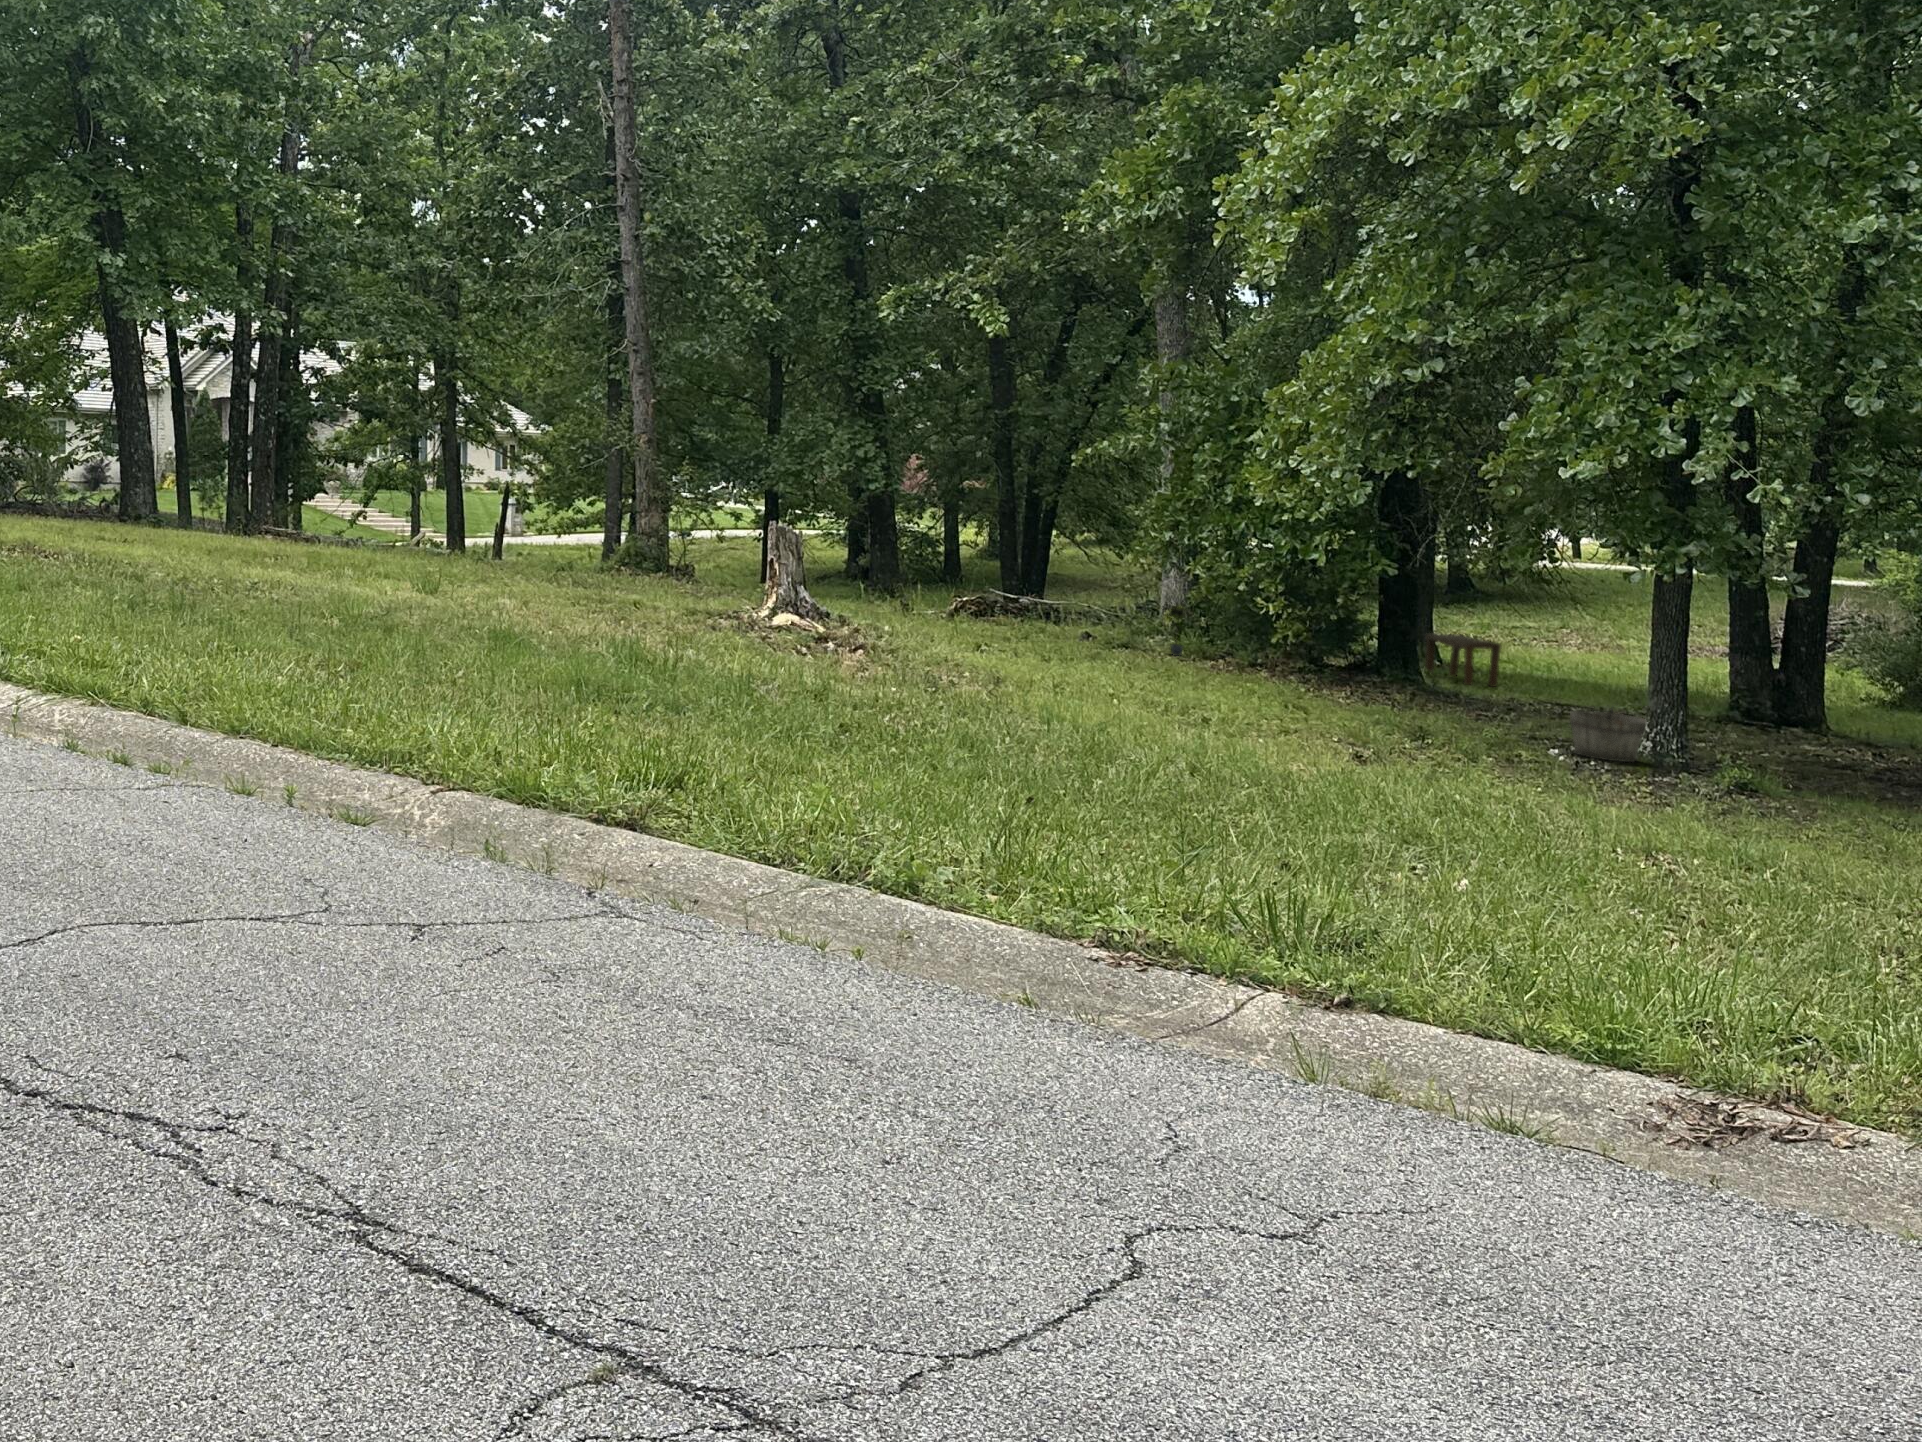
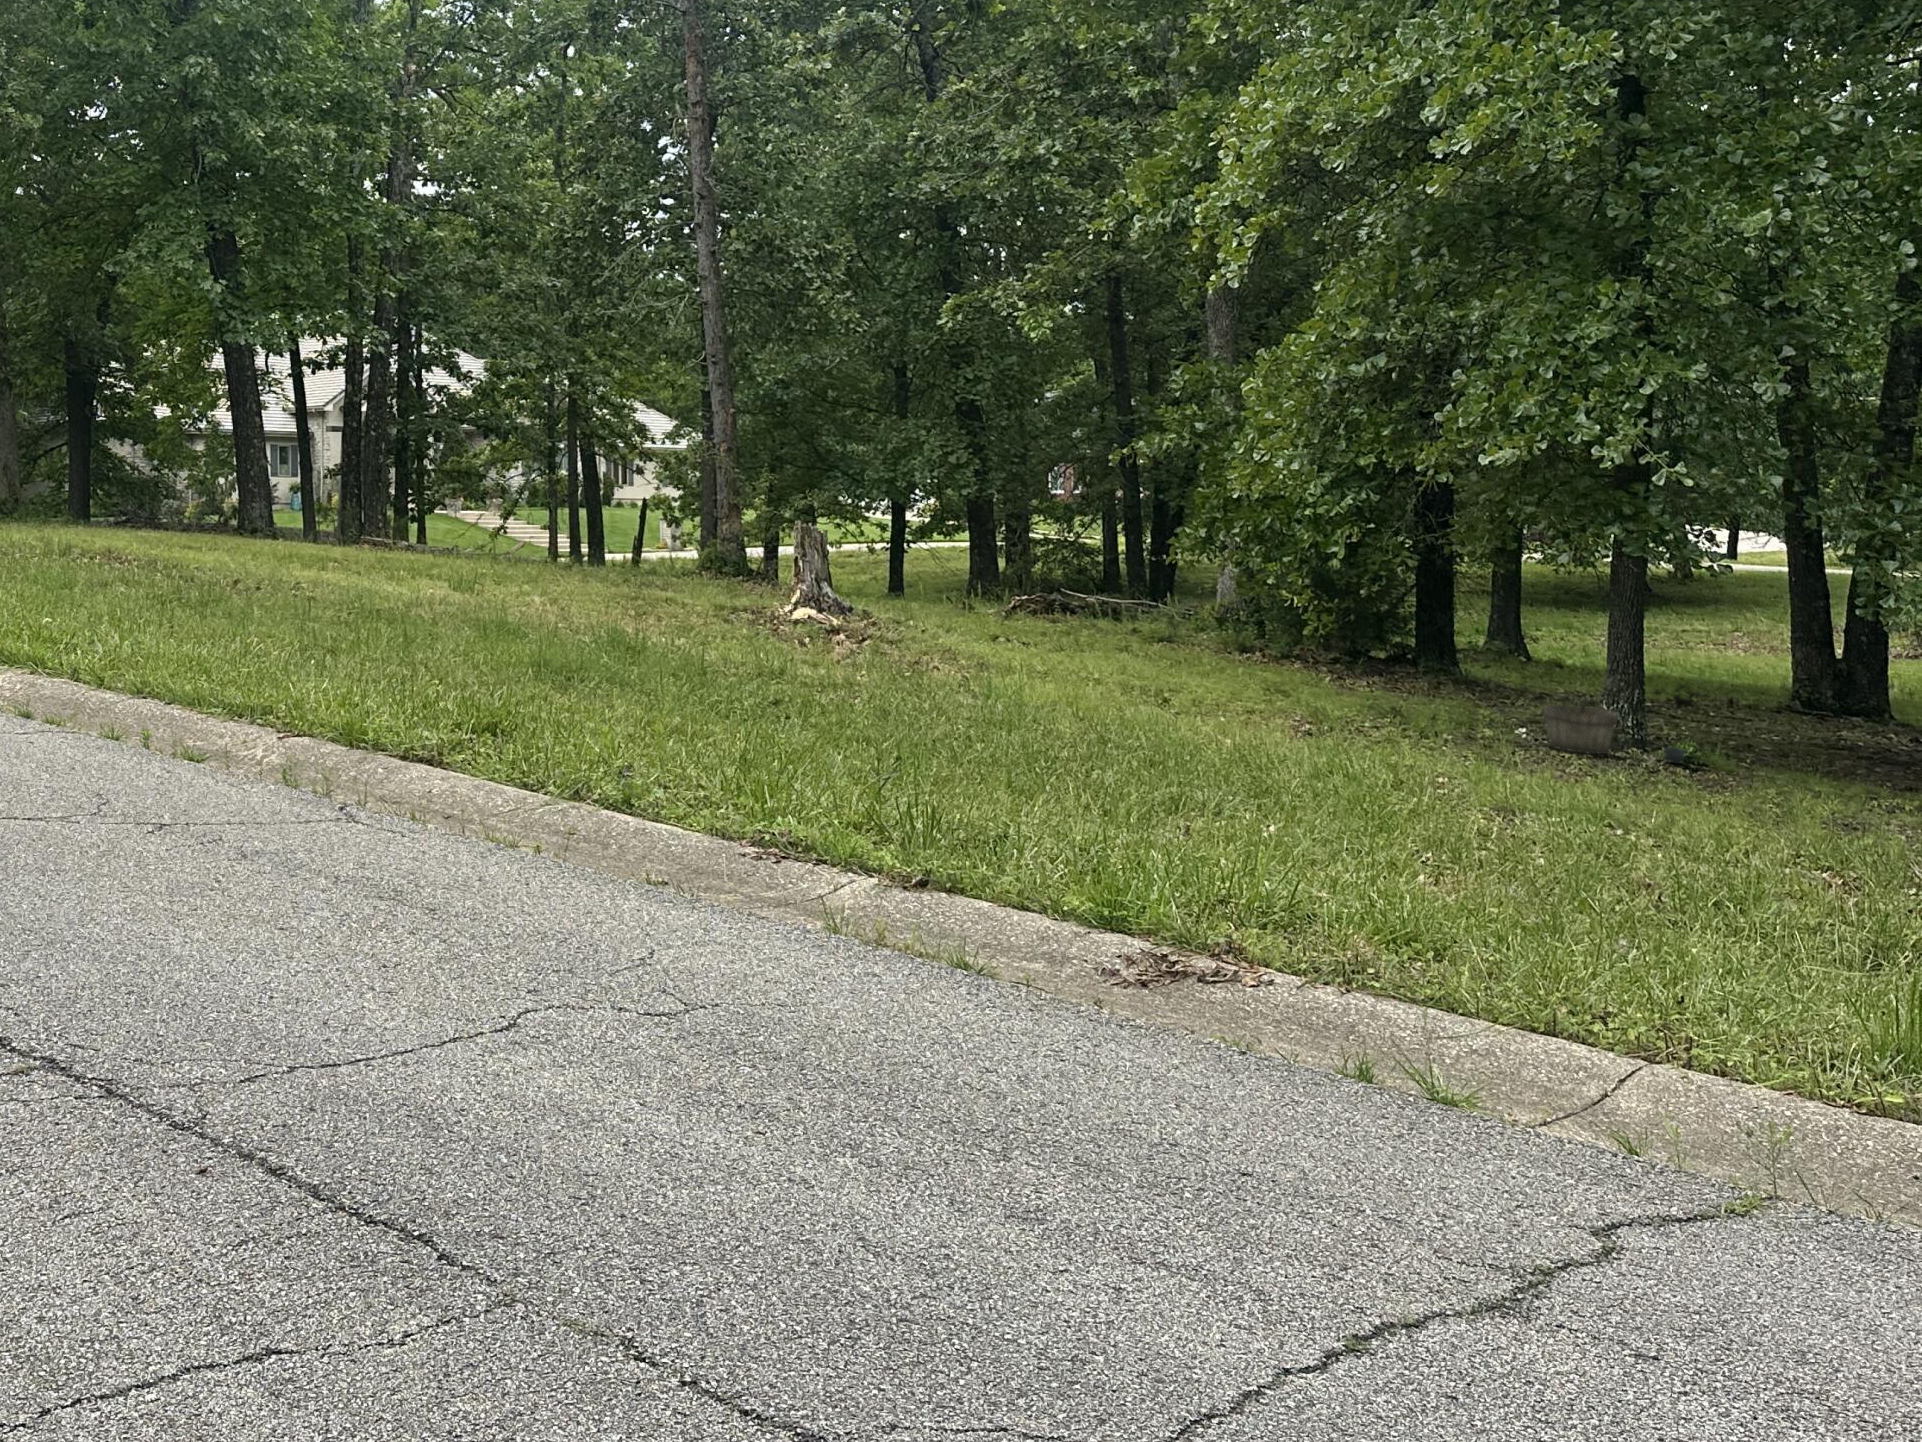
potted plant: present [1161,603,1192,656] -> present [1655,684,1713,764]
bench: present [1425,633,1501,687] -> none [1471,639,1544,692]

